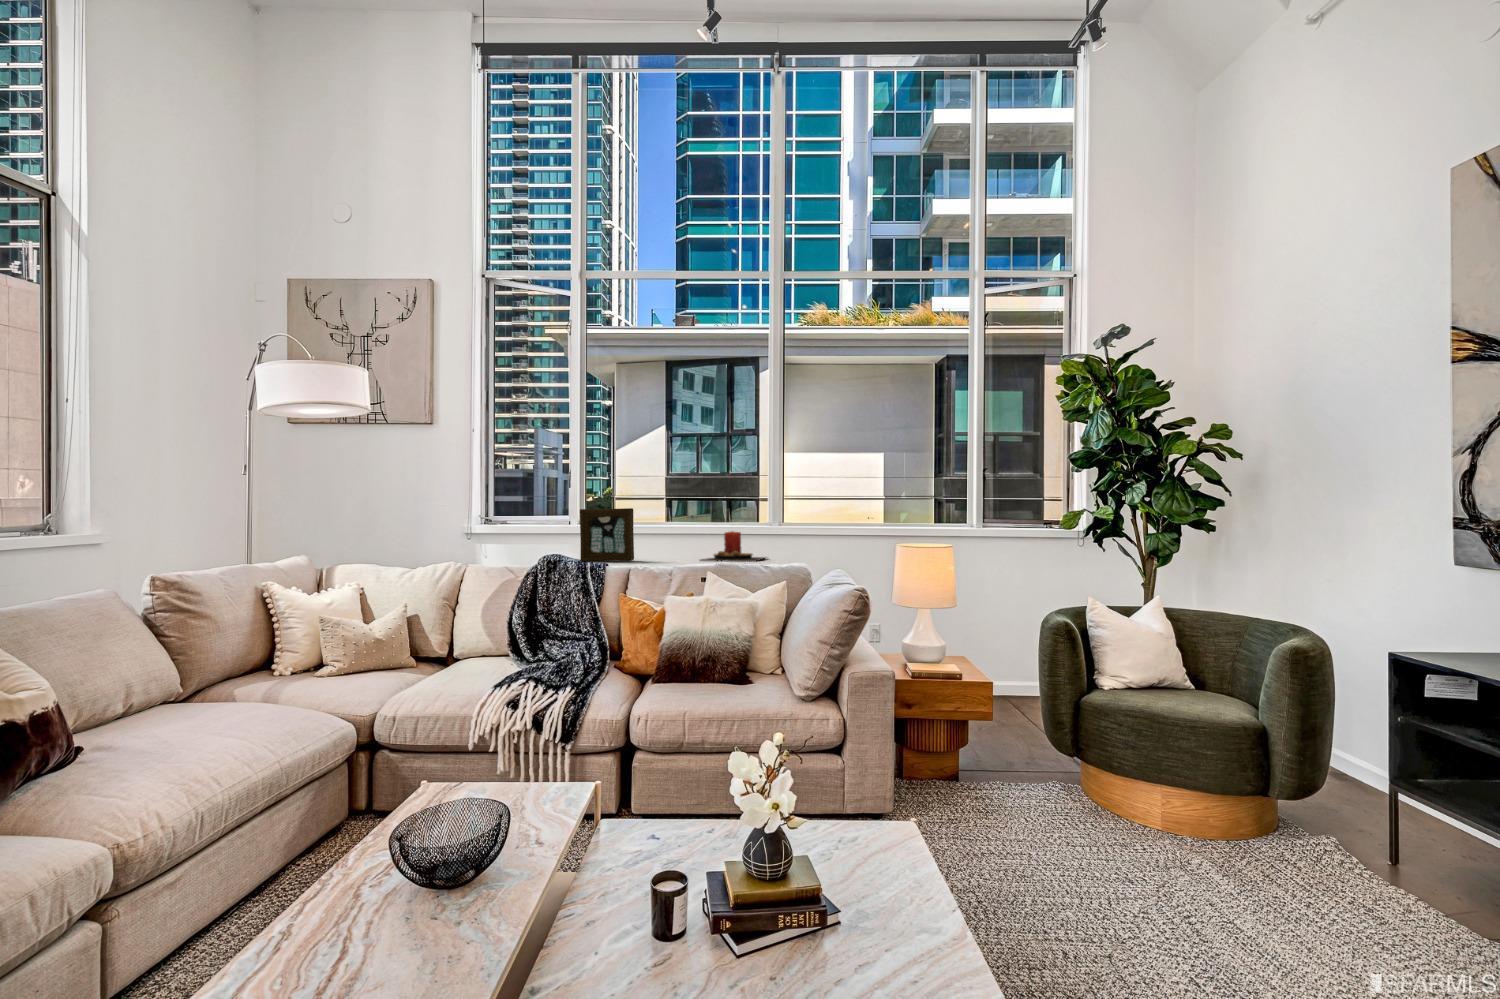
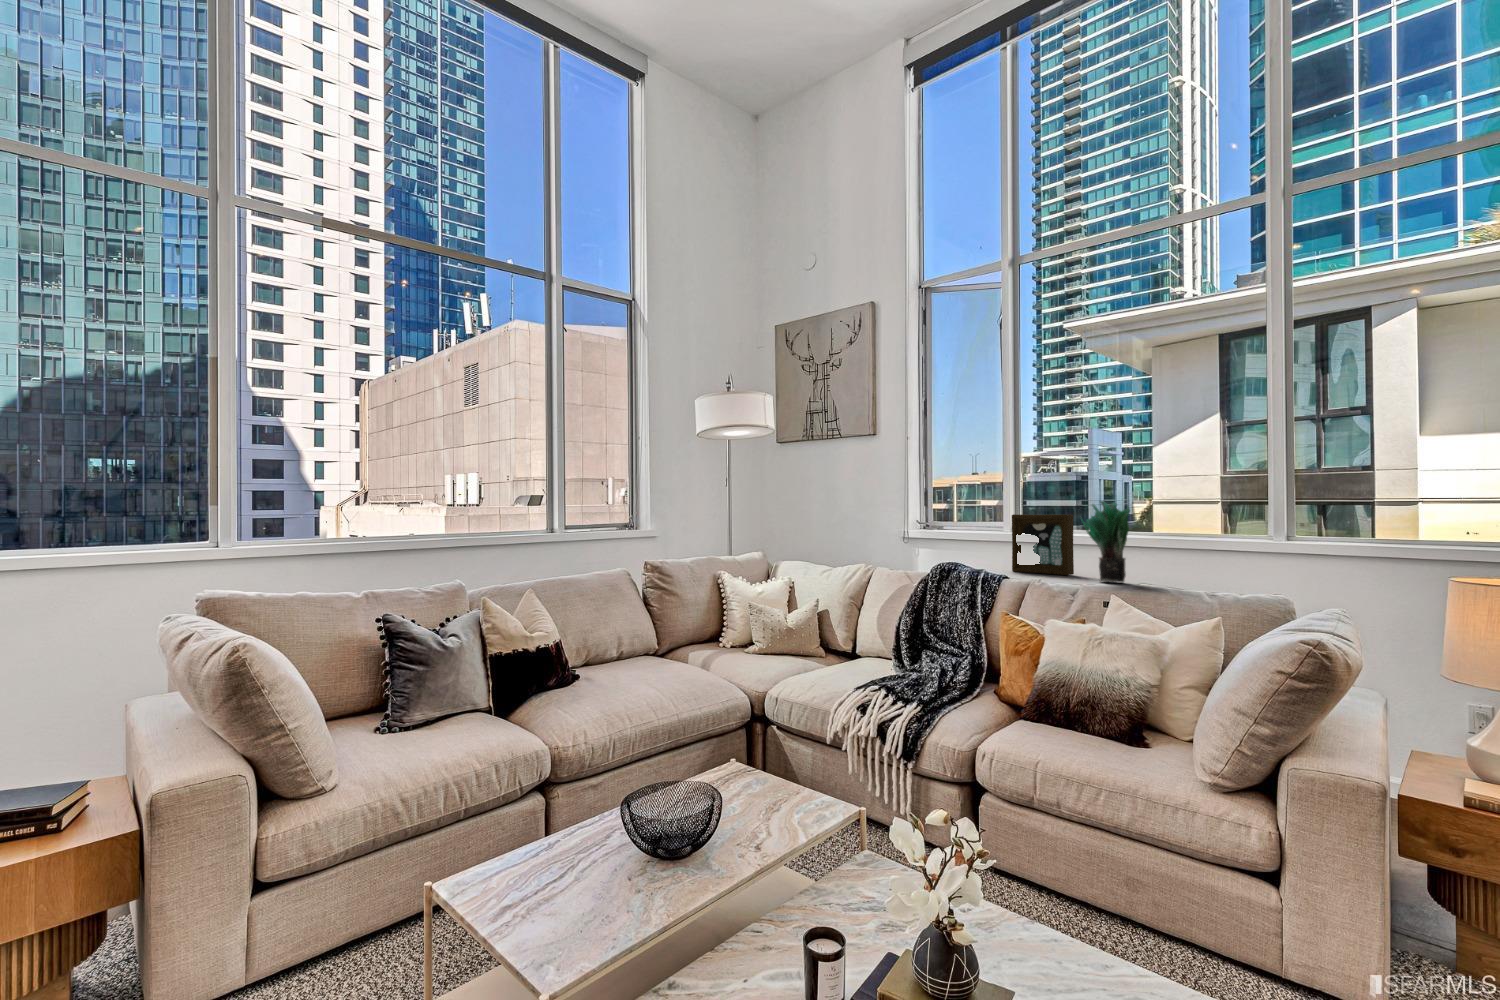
potted plant: none [652,496,692,563] -> present [1083,501,1130,582]
candle: present [700,531,766,562] -> none [1154,546,1266,589]

